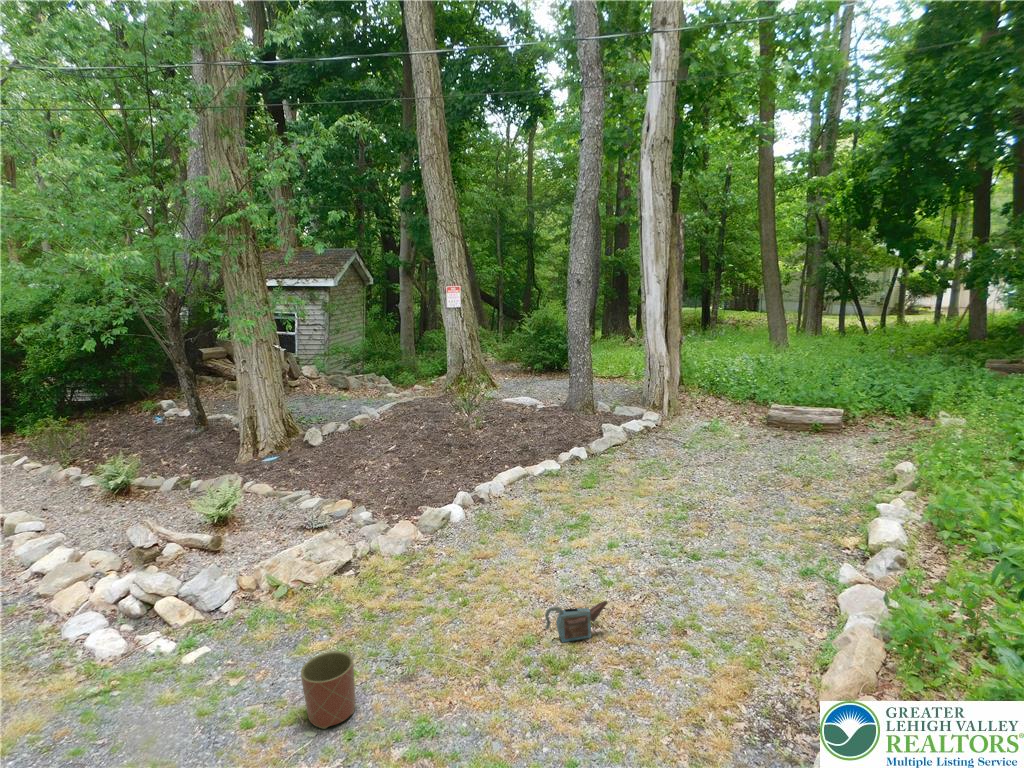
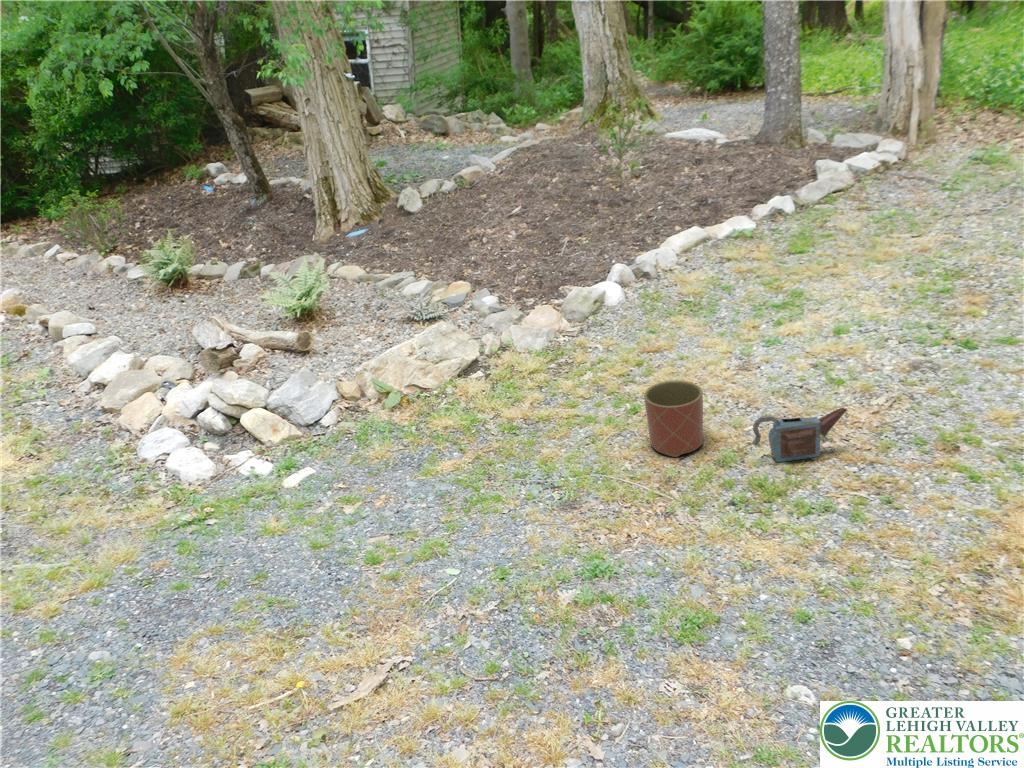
planter: present [301,651,356,729] -> present [644,380,703,457]

